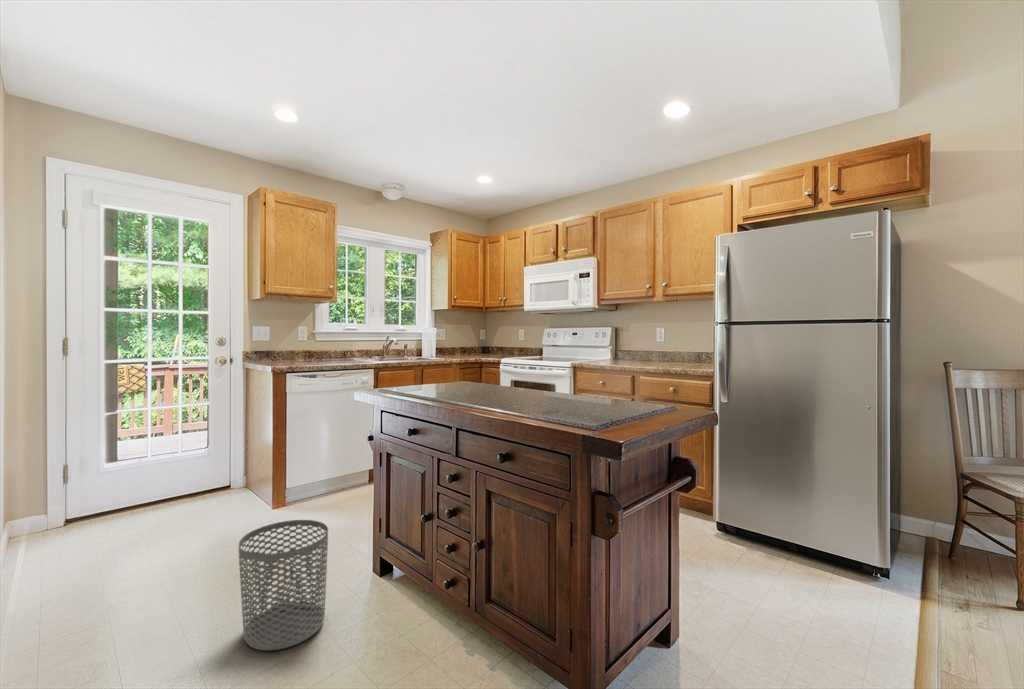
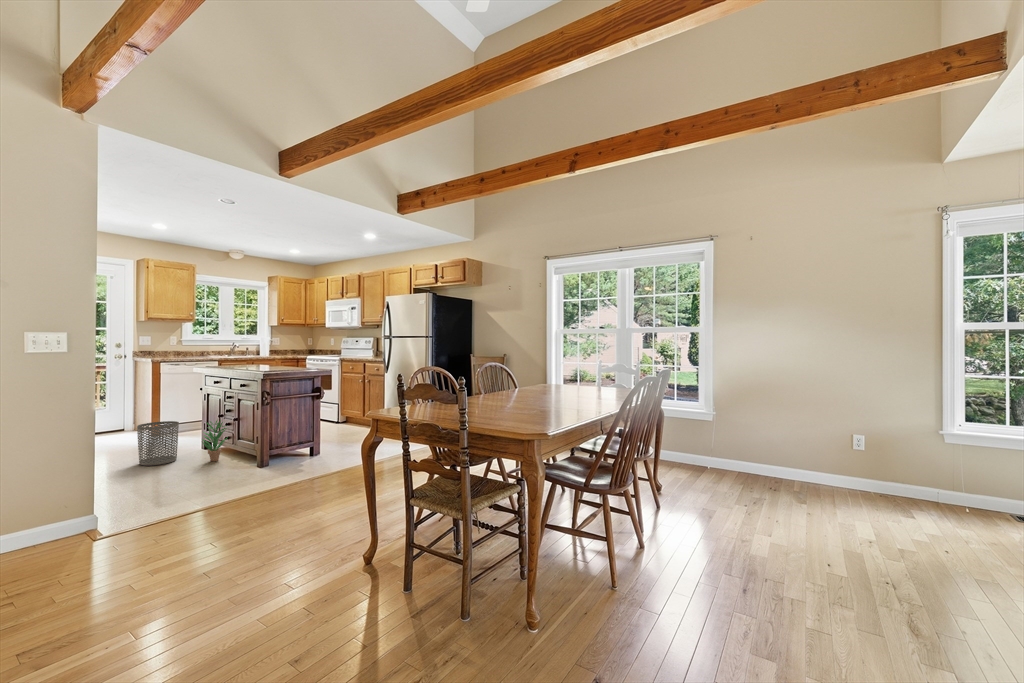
potted plant: none [380,530,443,642] -> present [202,421,227,461]

